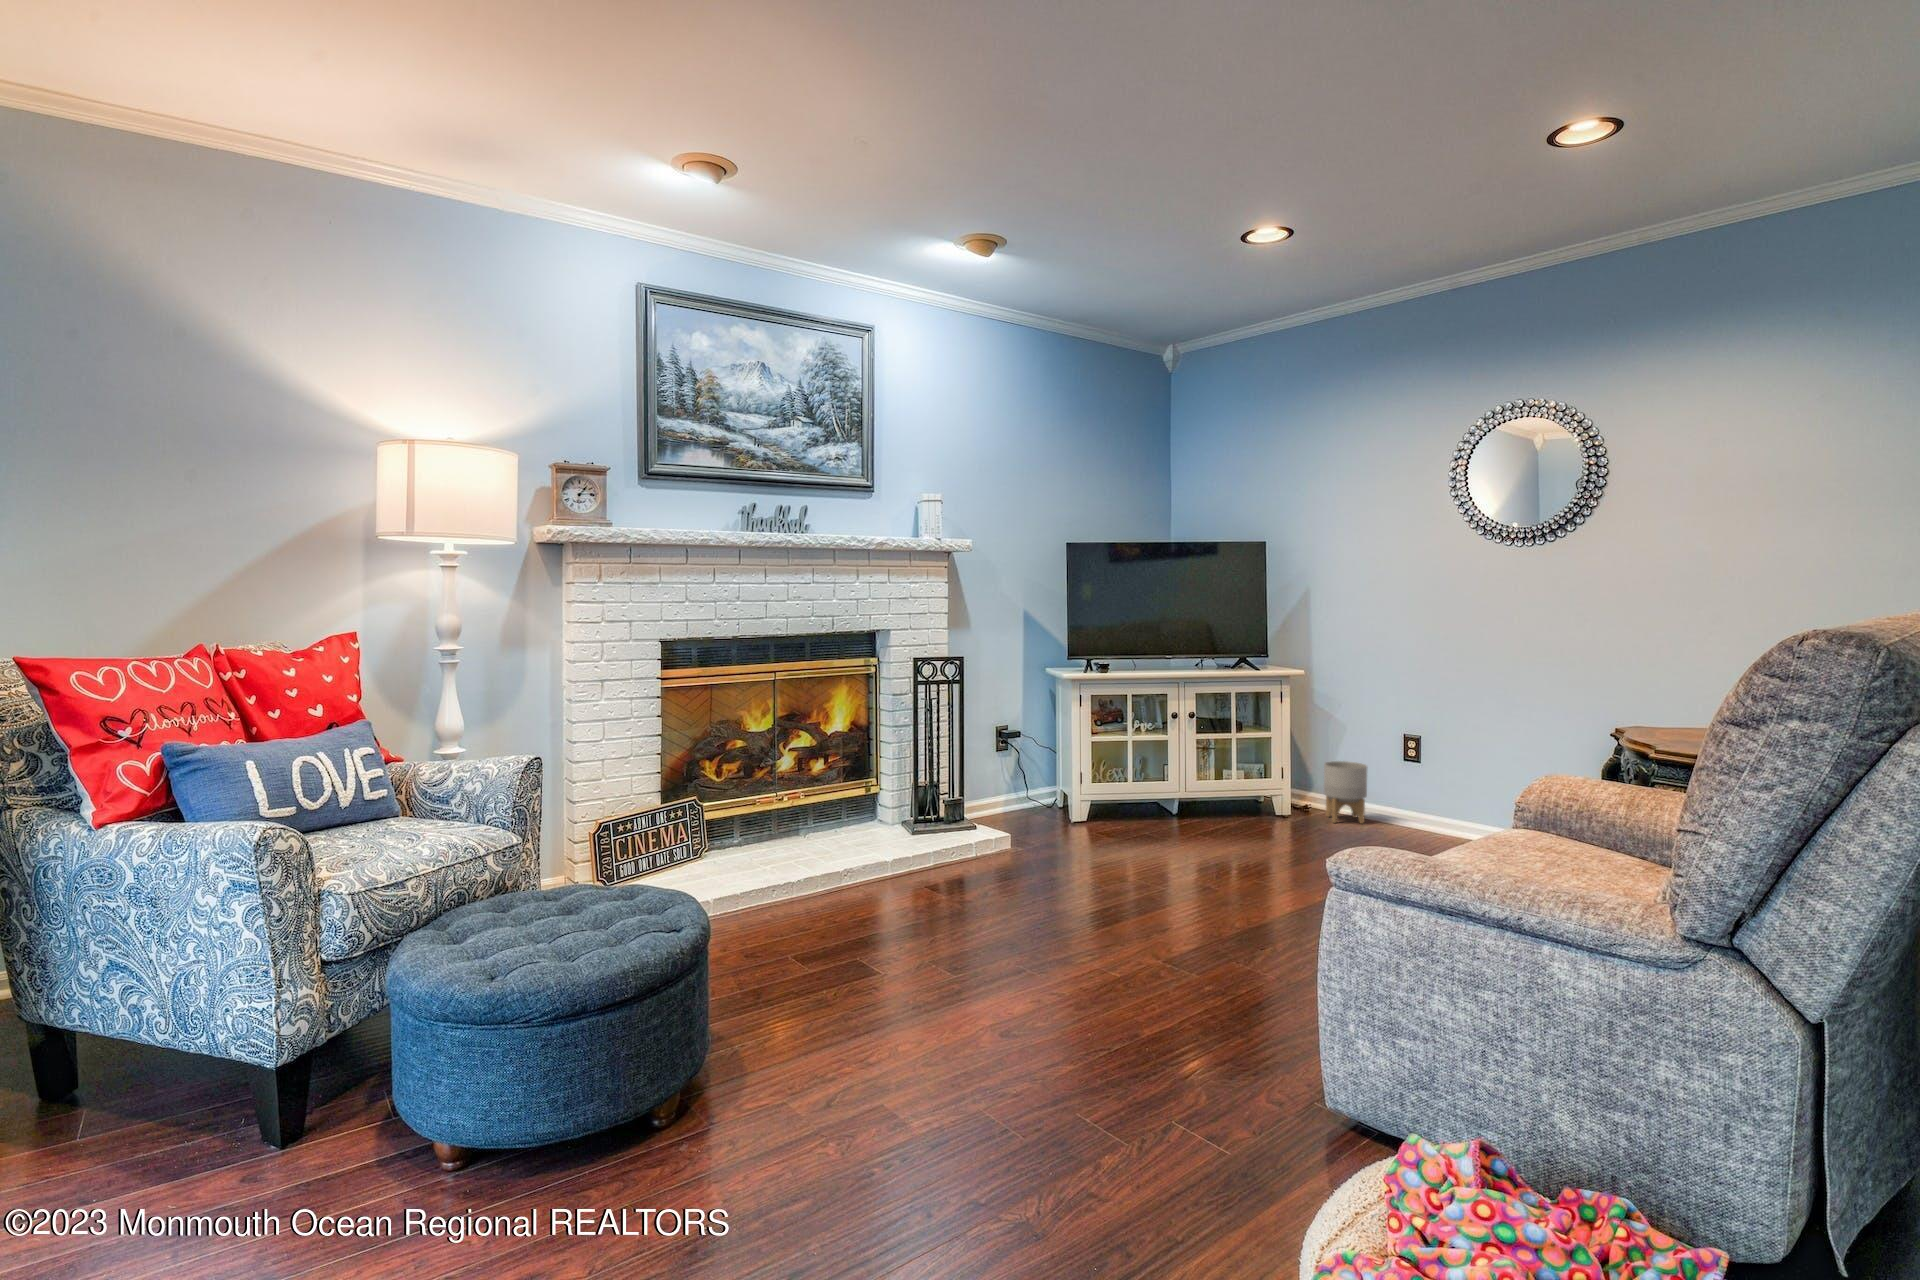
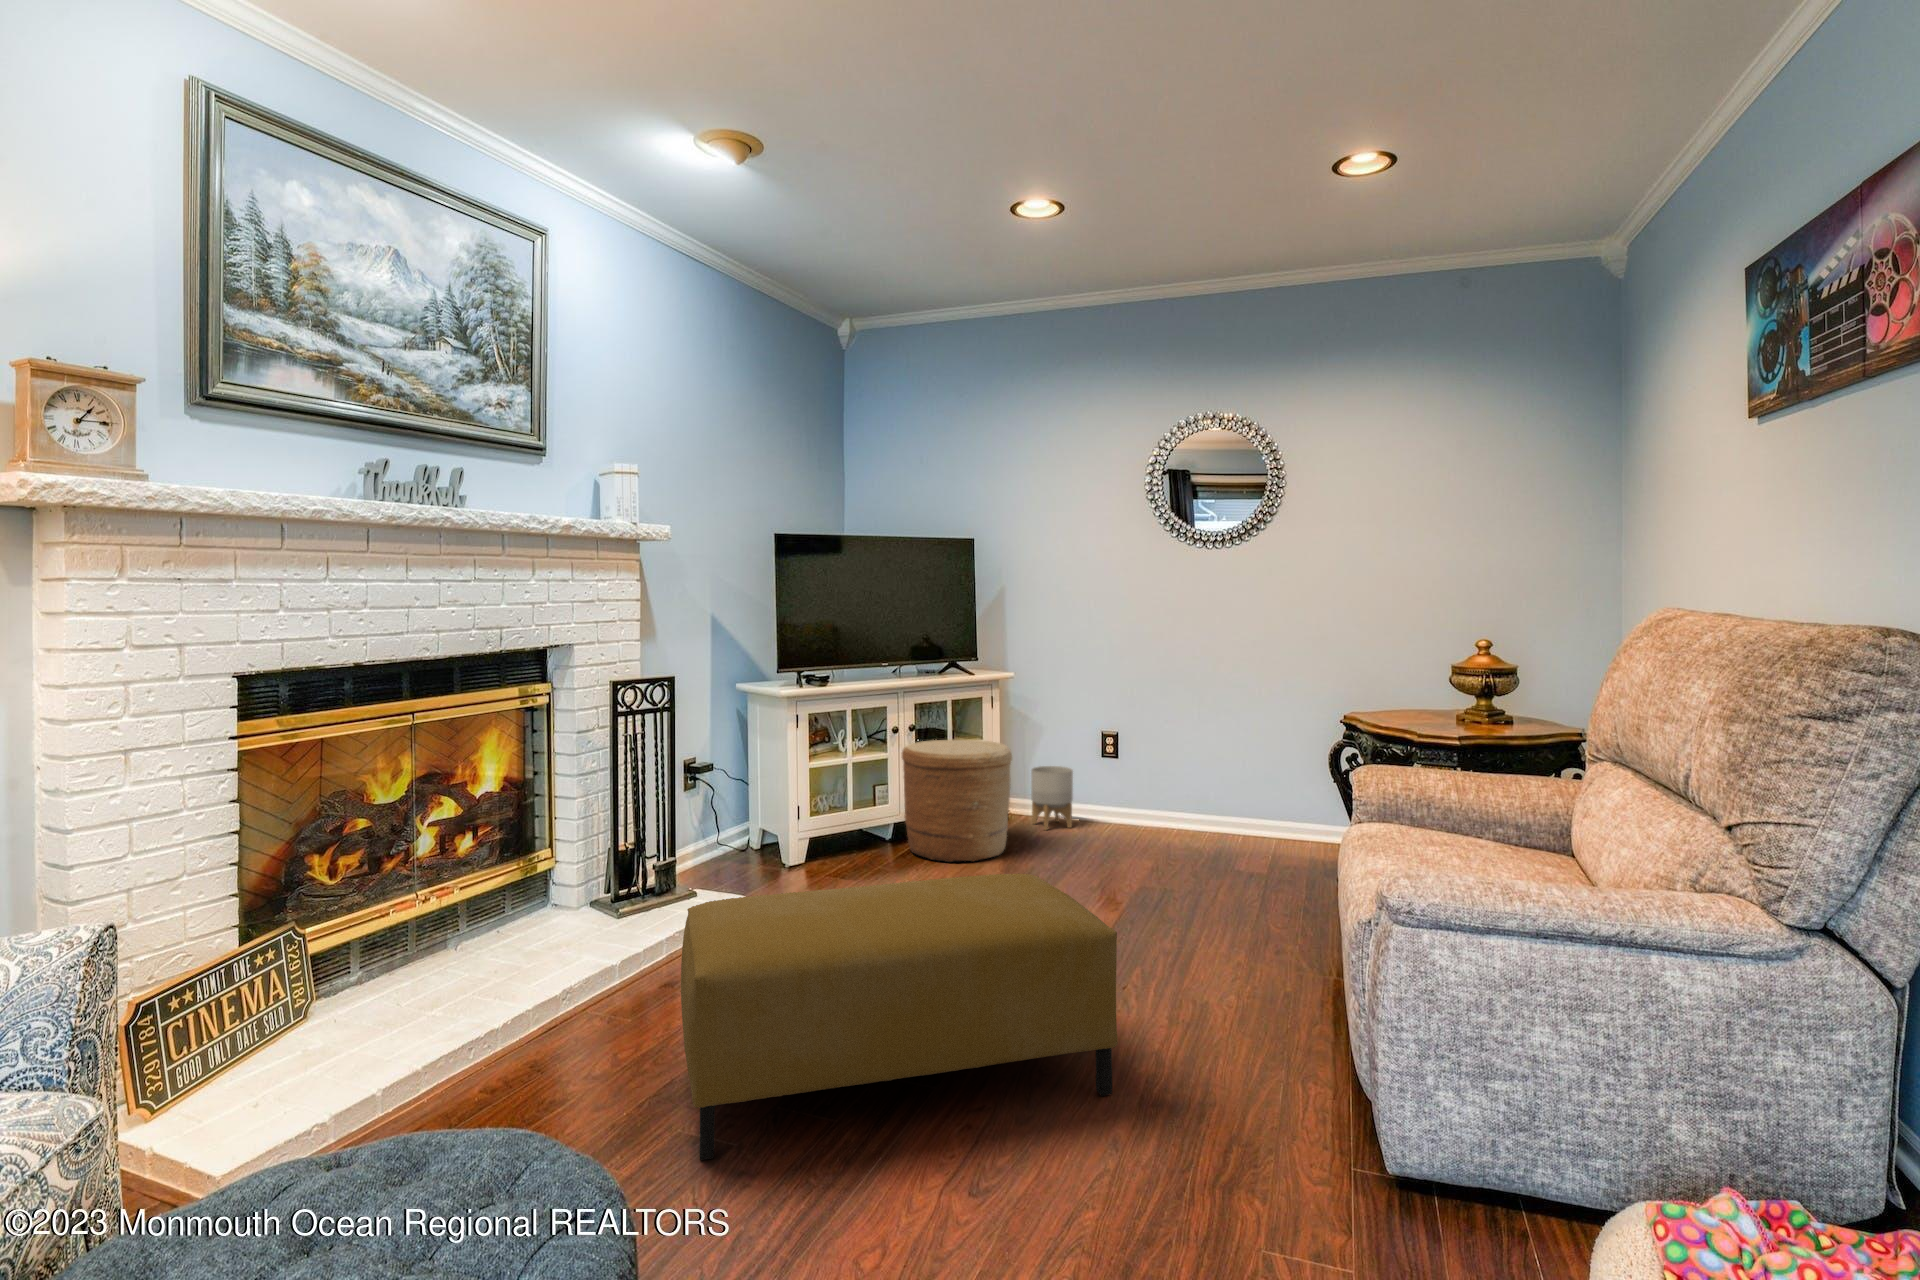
woven basket: none [1177,727,1282,839] -> present [902,740,1012,862]
ottoman: none [840,818,1170,1013] -> present [681,873,1118,1160]

